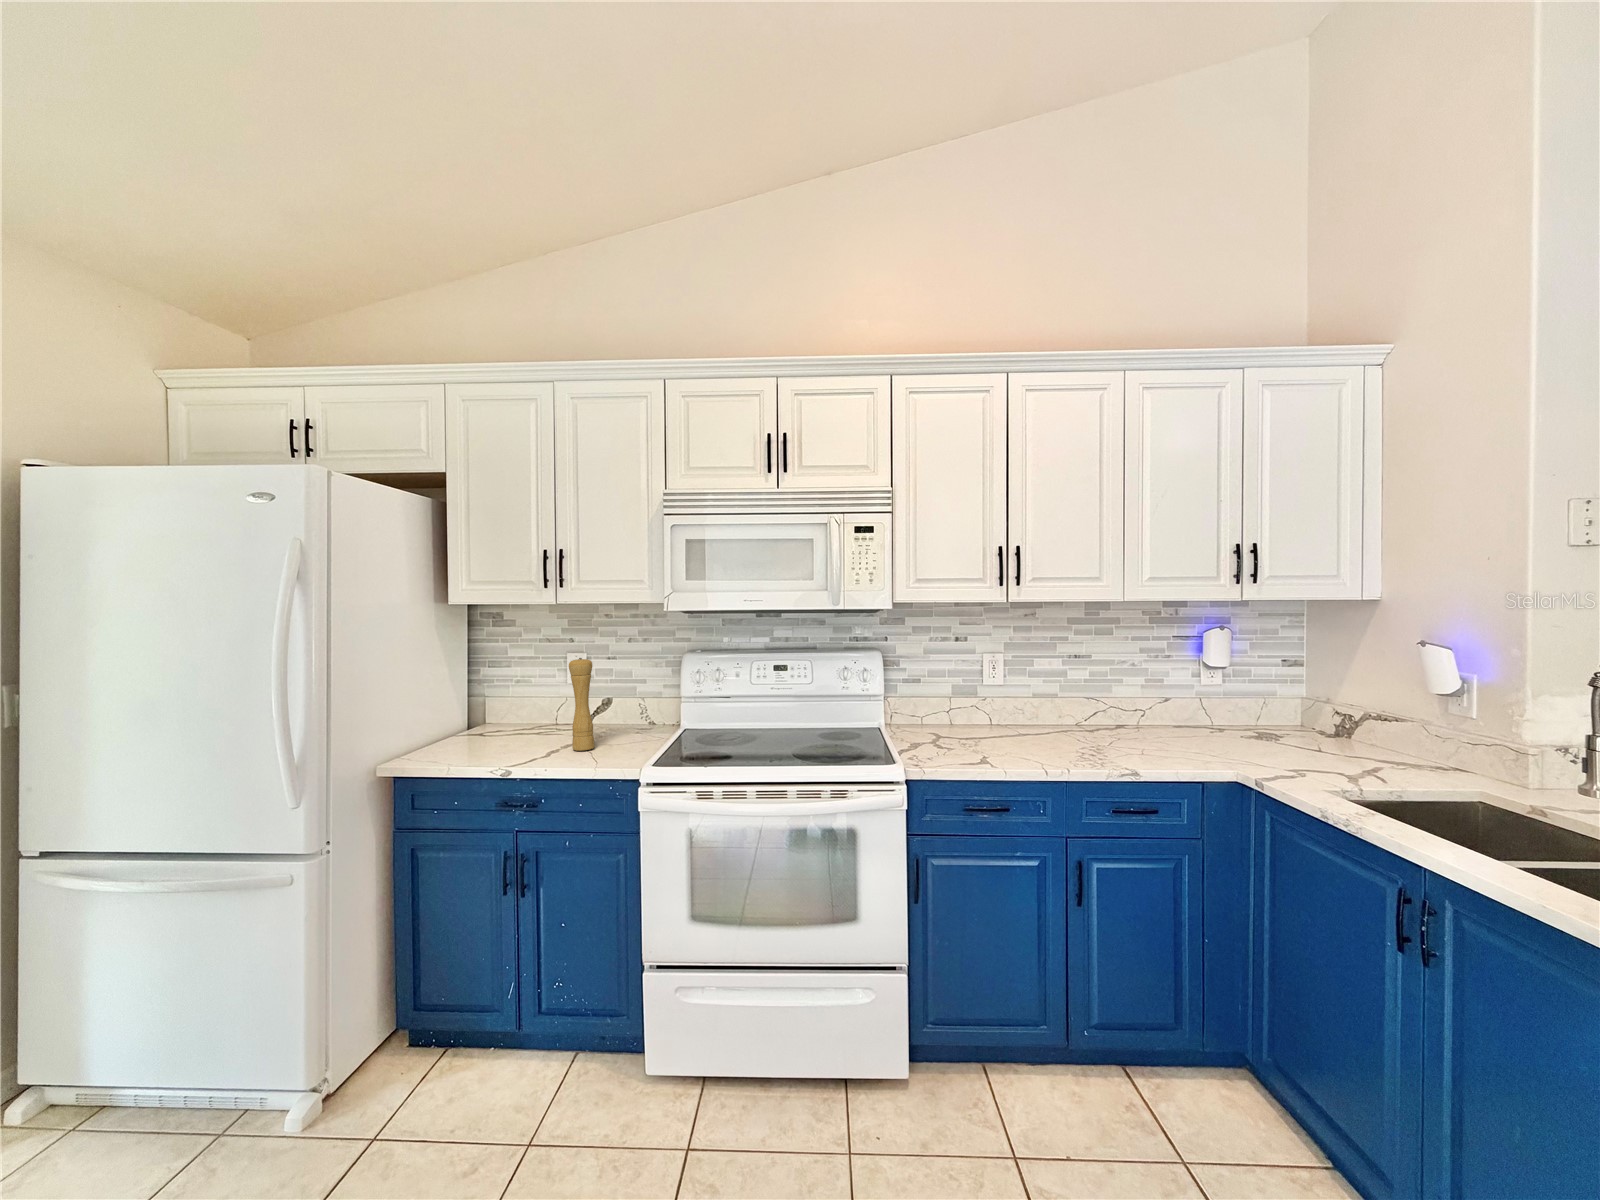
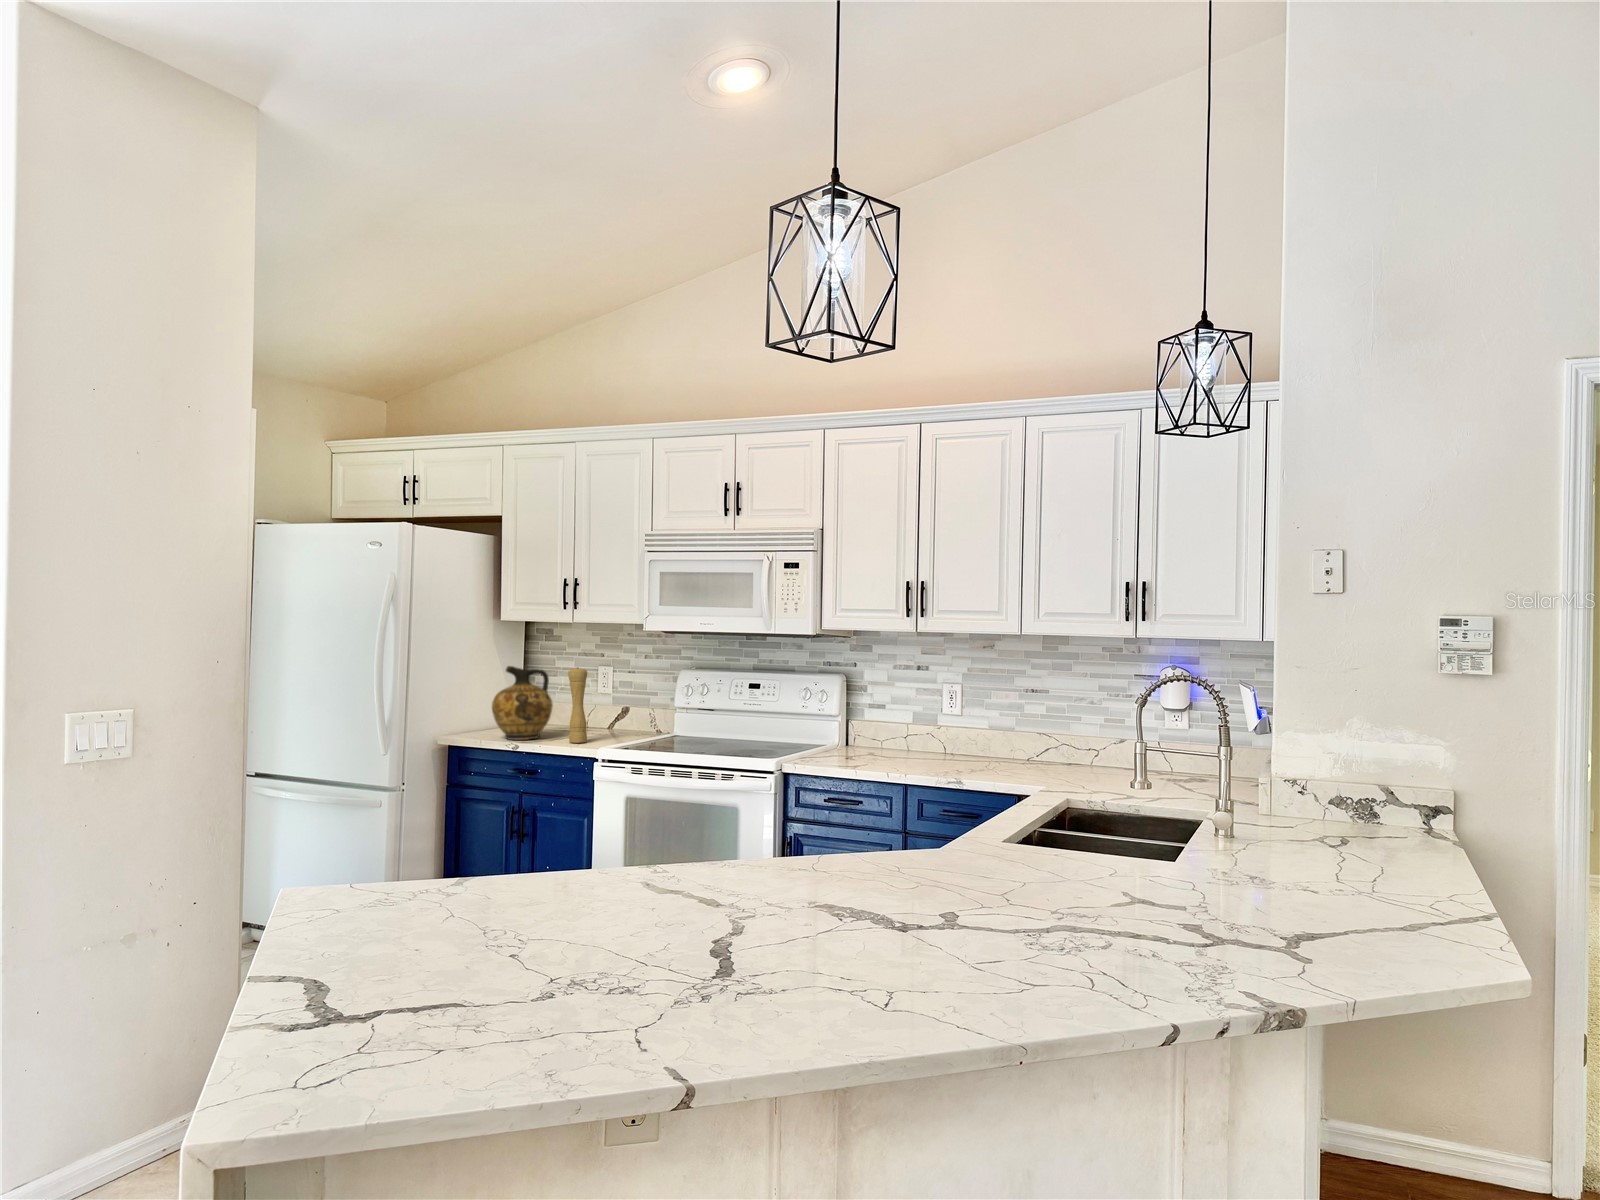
ceramic jug: none [460,660,540,754] -> present [492,666,553,740]

